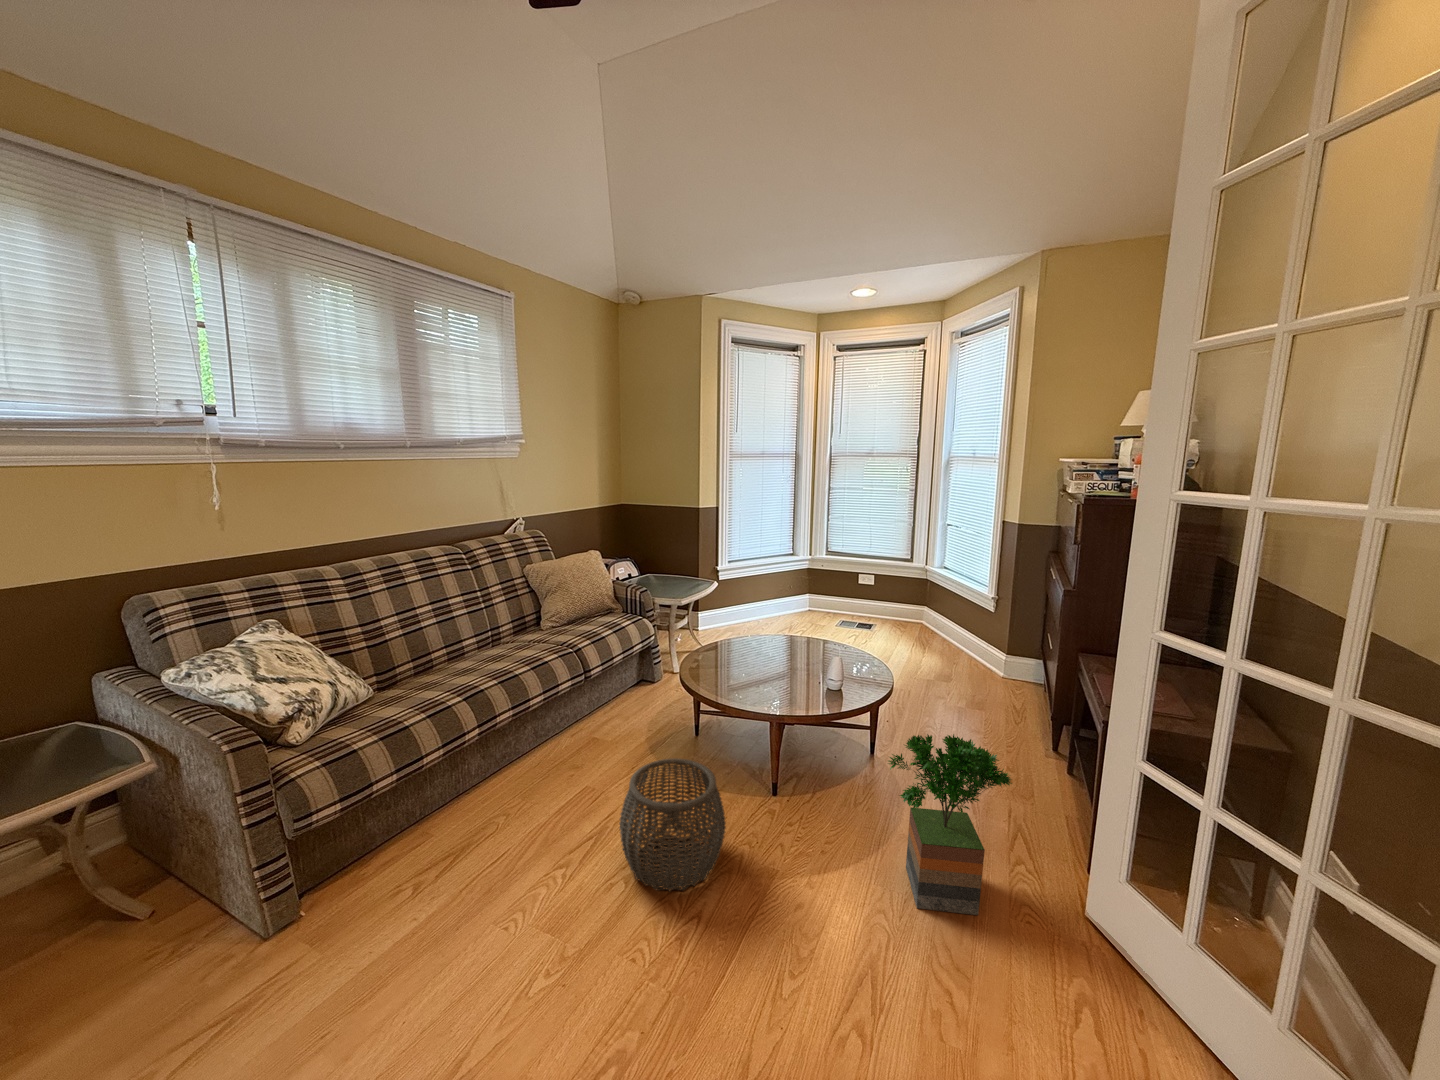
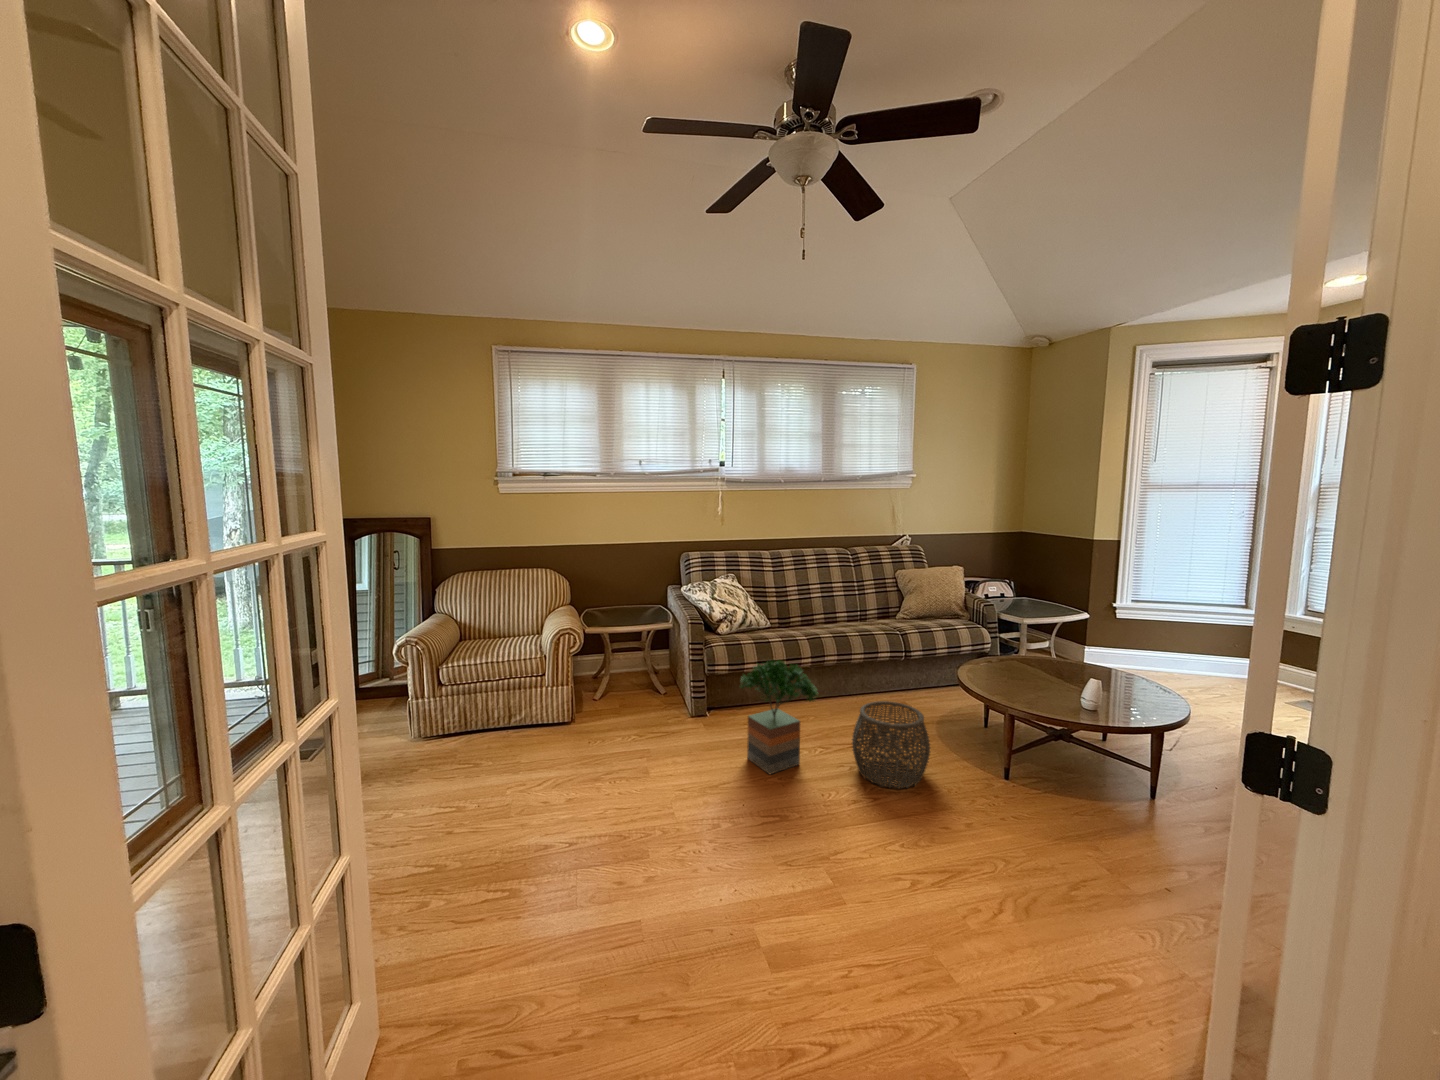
potted tree: present [888,734,1012,915] -> present [741,660,818,774]

